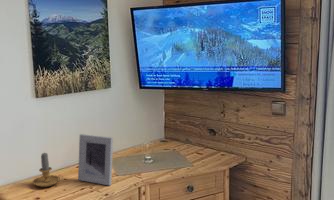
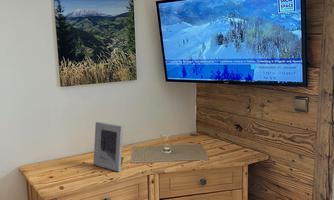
candle: present [33,153,63,187] -> none [52,136,78,168]

